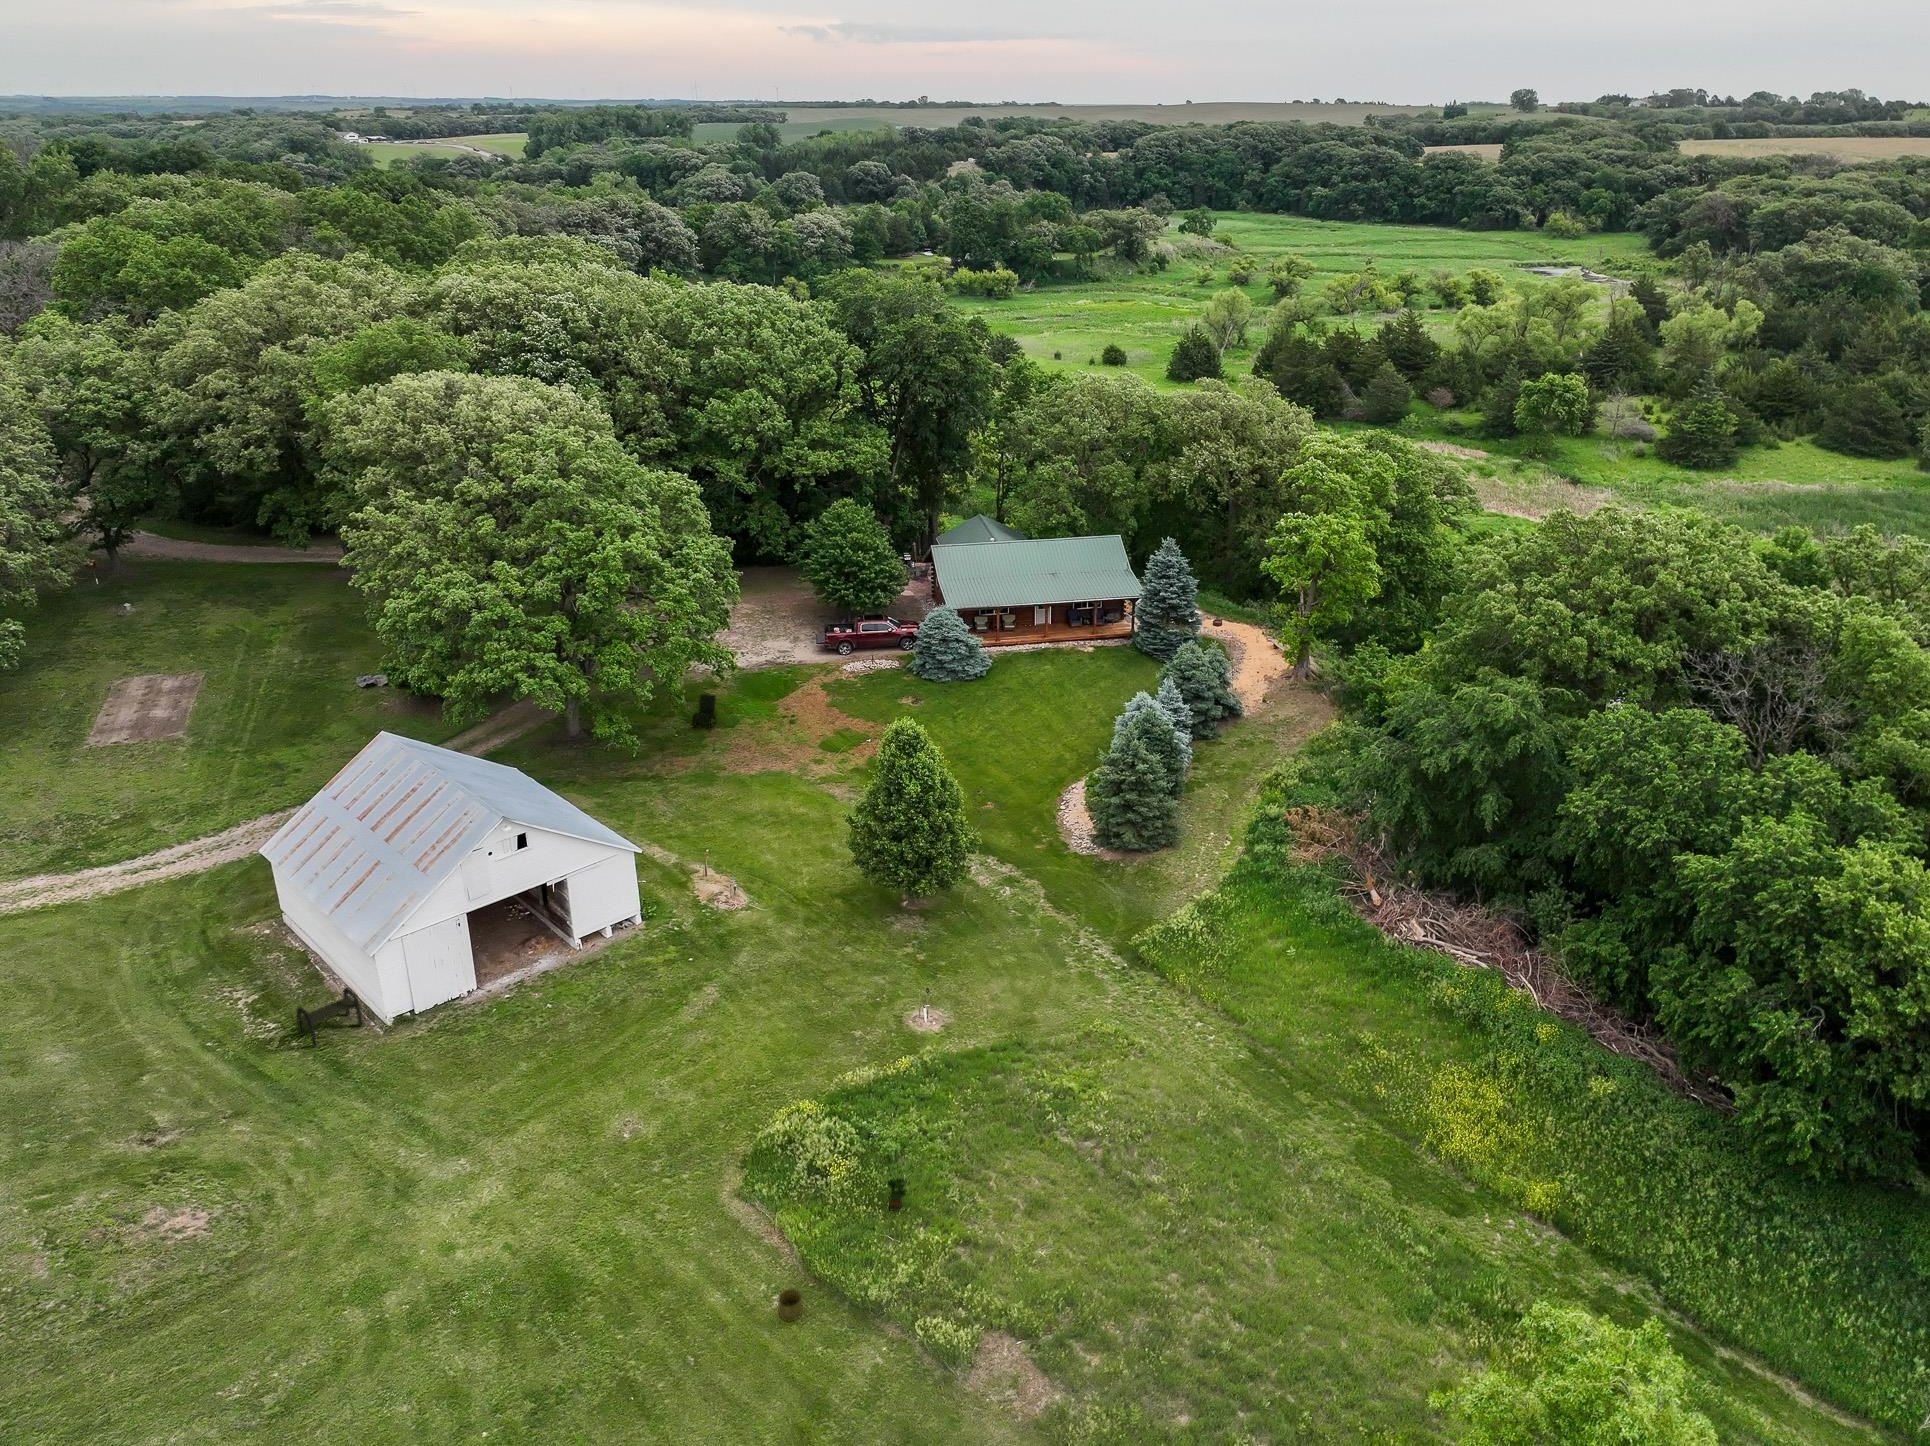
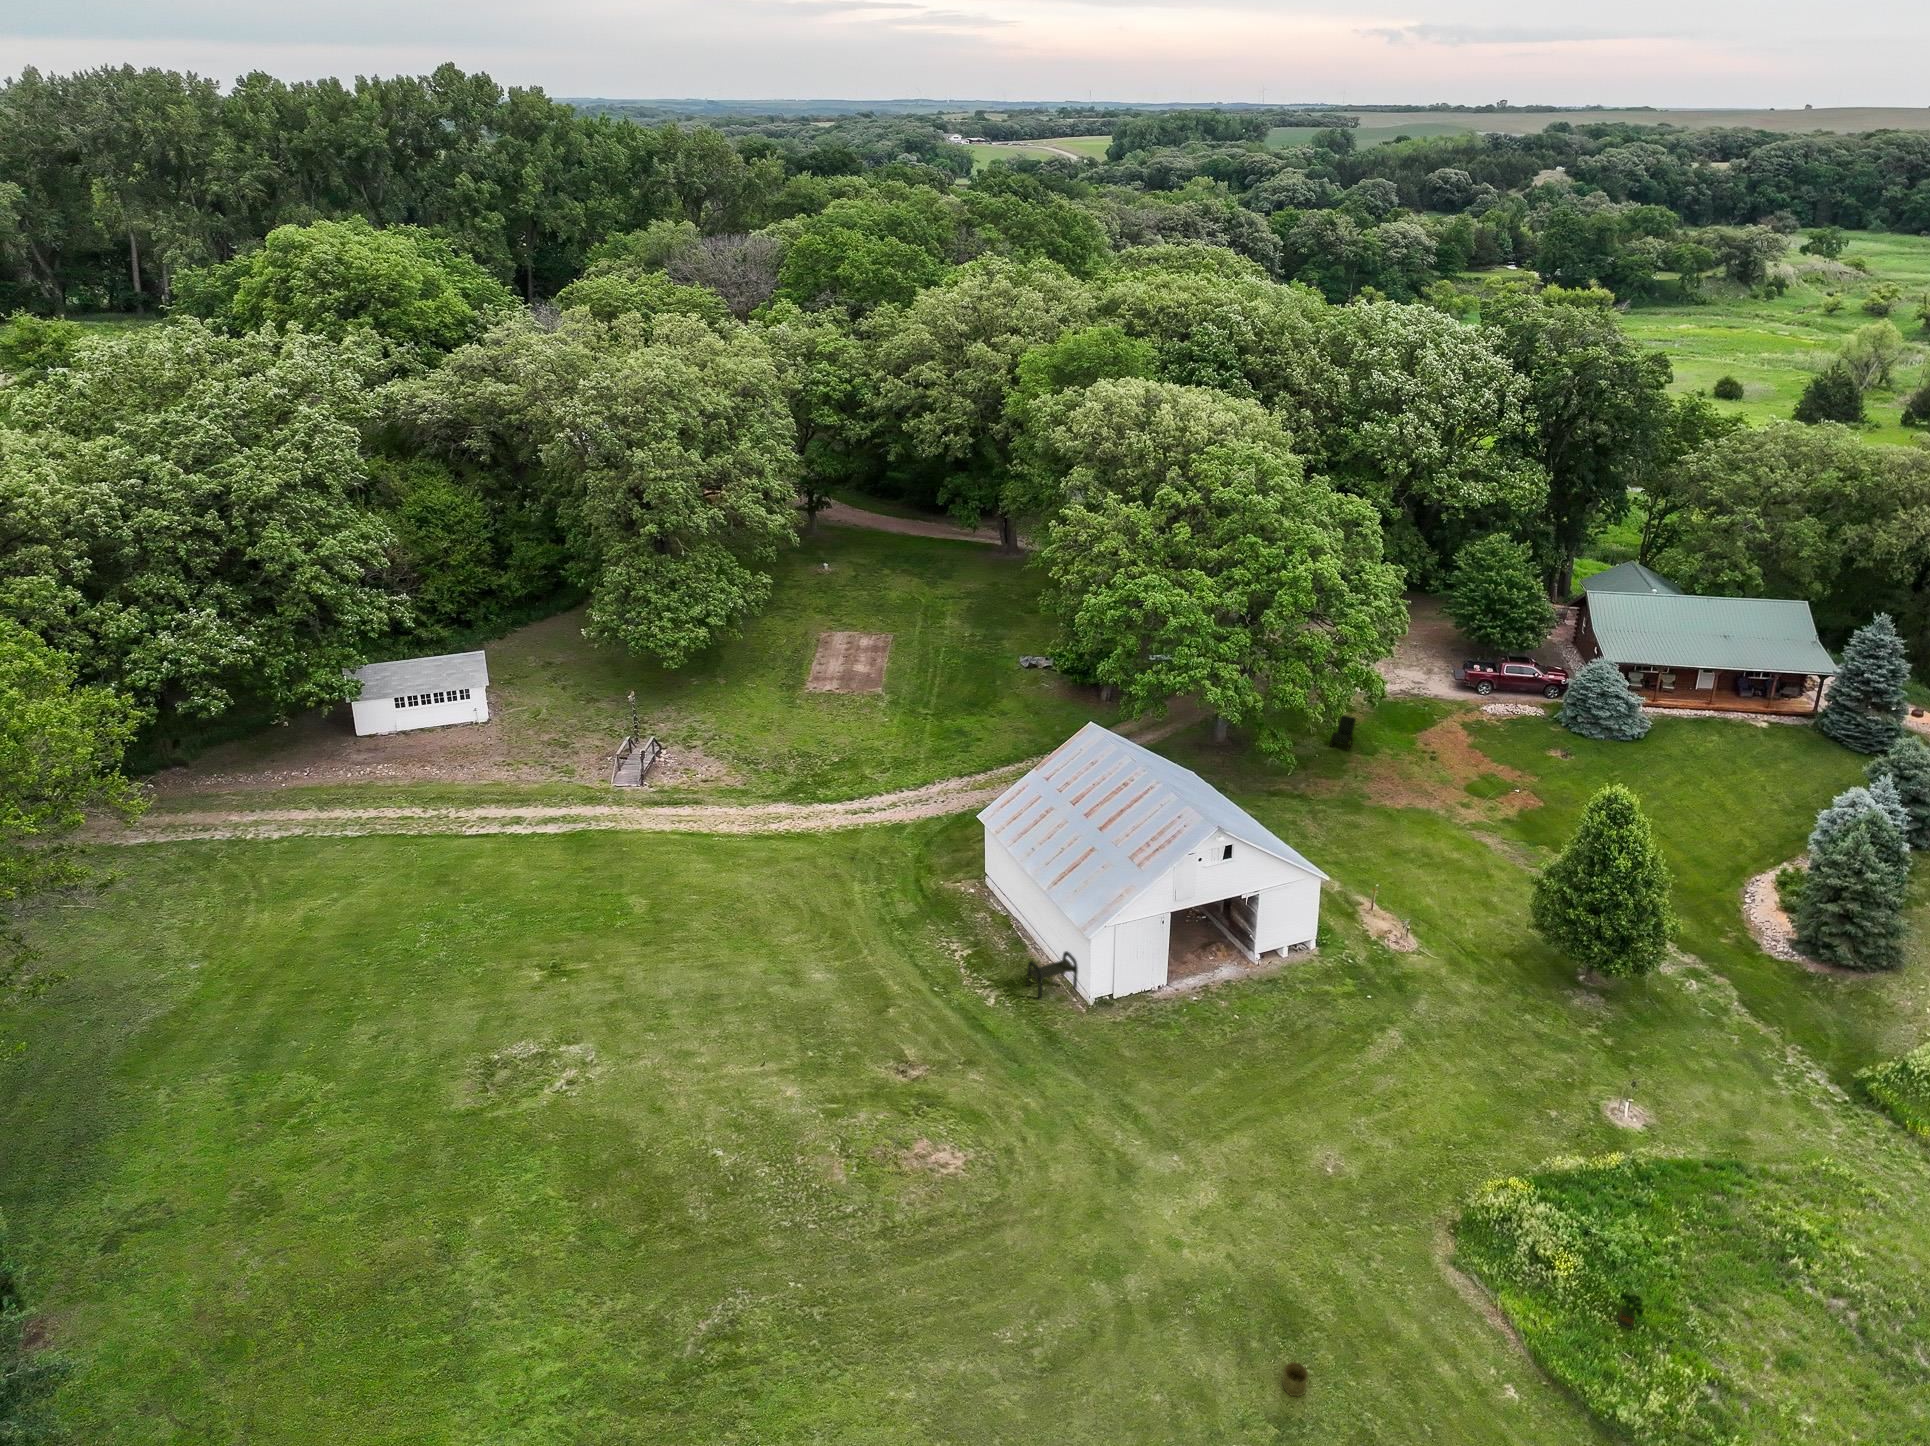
wooden bucket: present [778,1289,802,1322] -> present [1282,1362,1309,1396]

